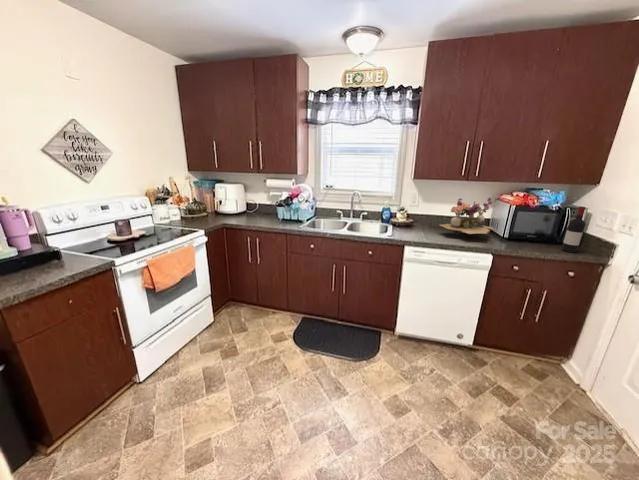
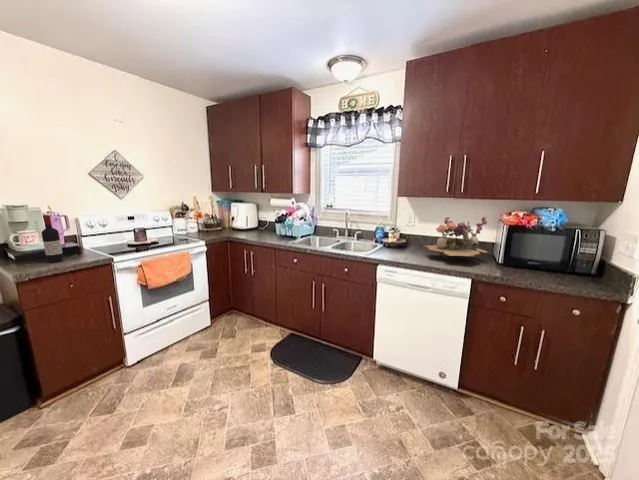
wine bottle: present [562,207,585,252] -> present [41,215,63,262]

